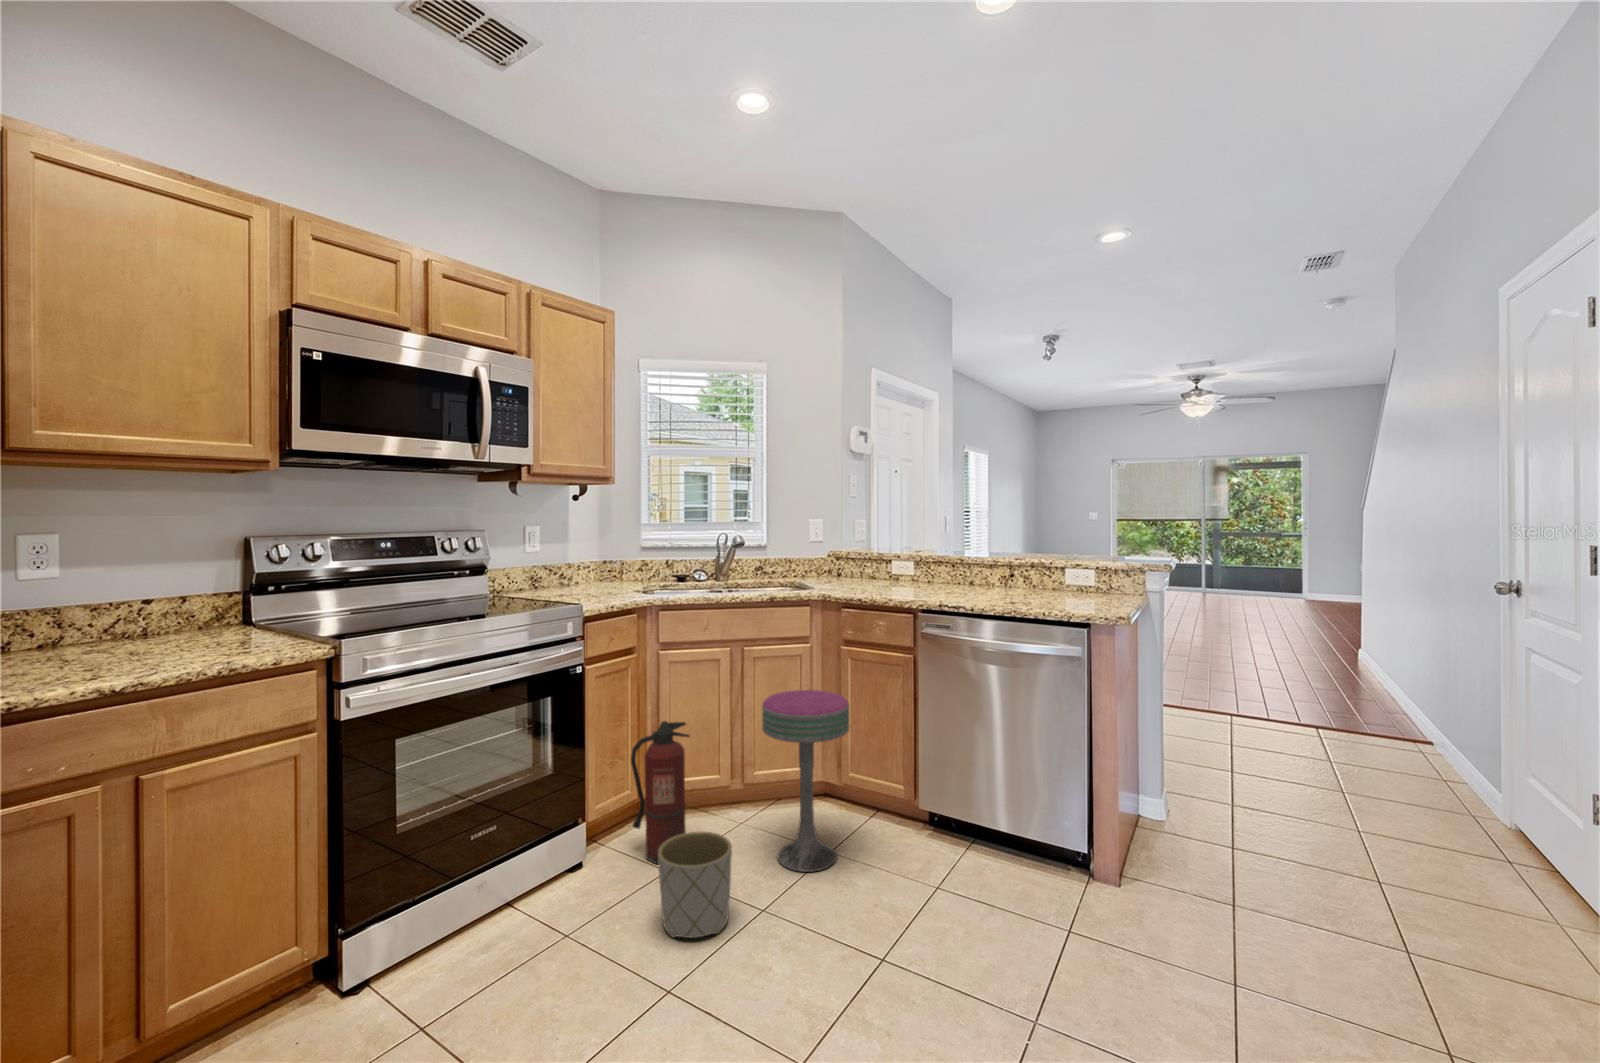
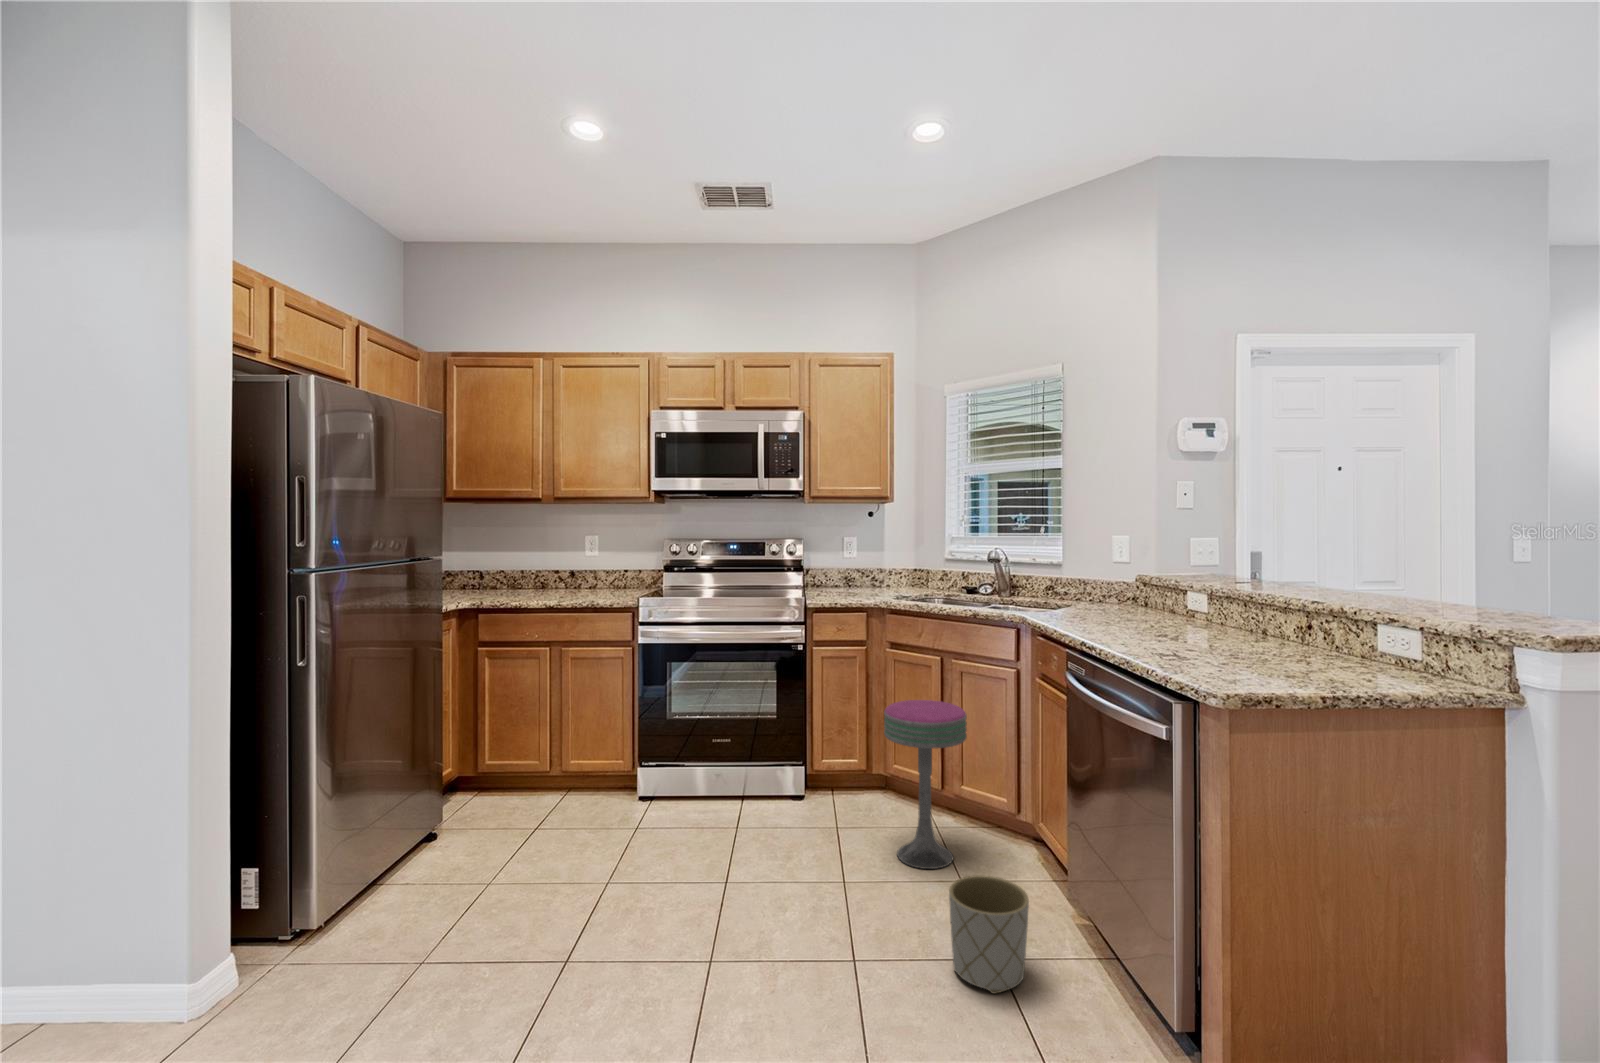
fire extinguisher: present [631,721,689,864] -> none [829,701,866,817]
planter: present [658,832,732,938] -> present [949,875,1029,994]

